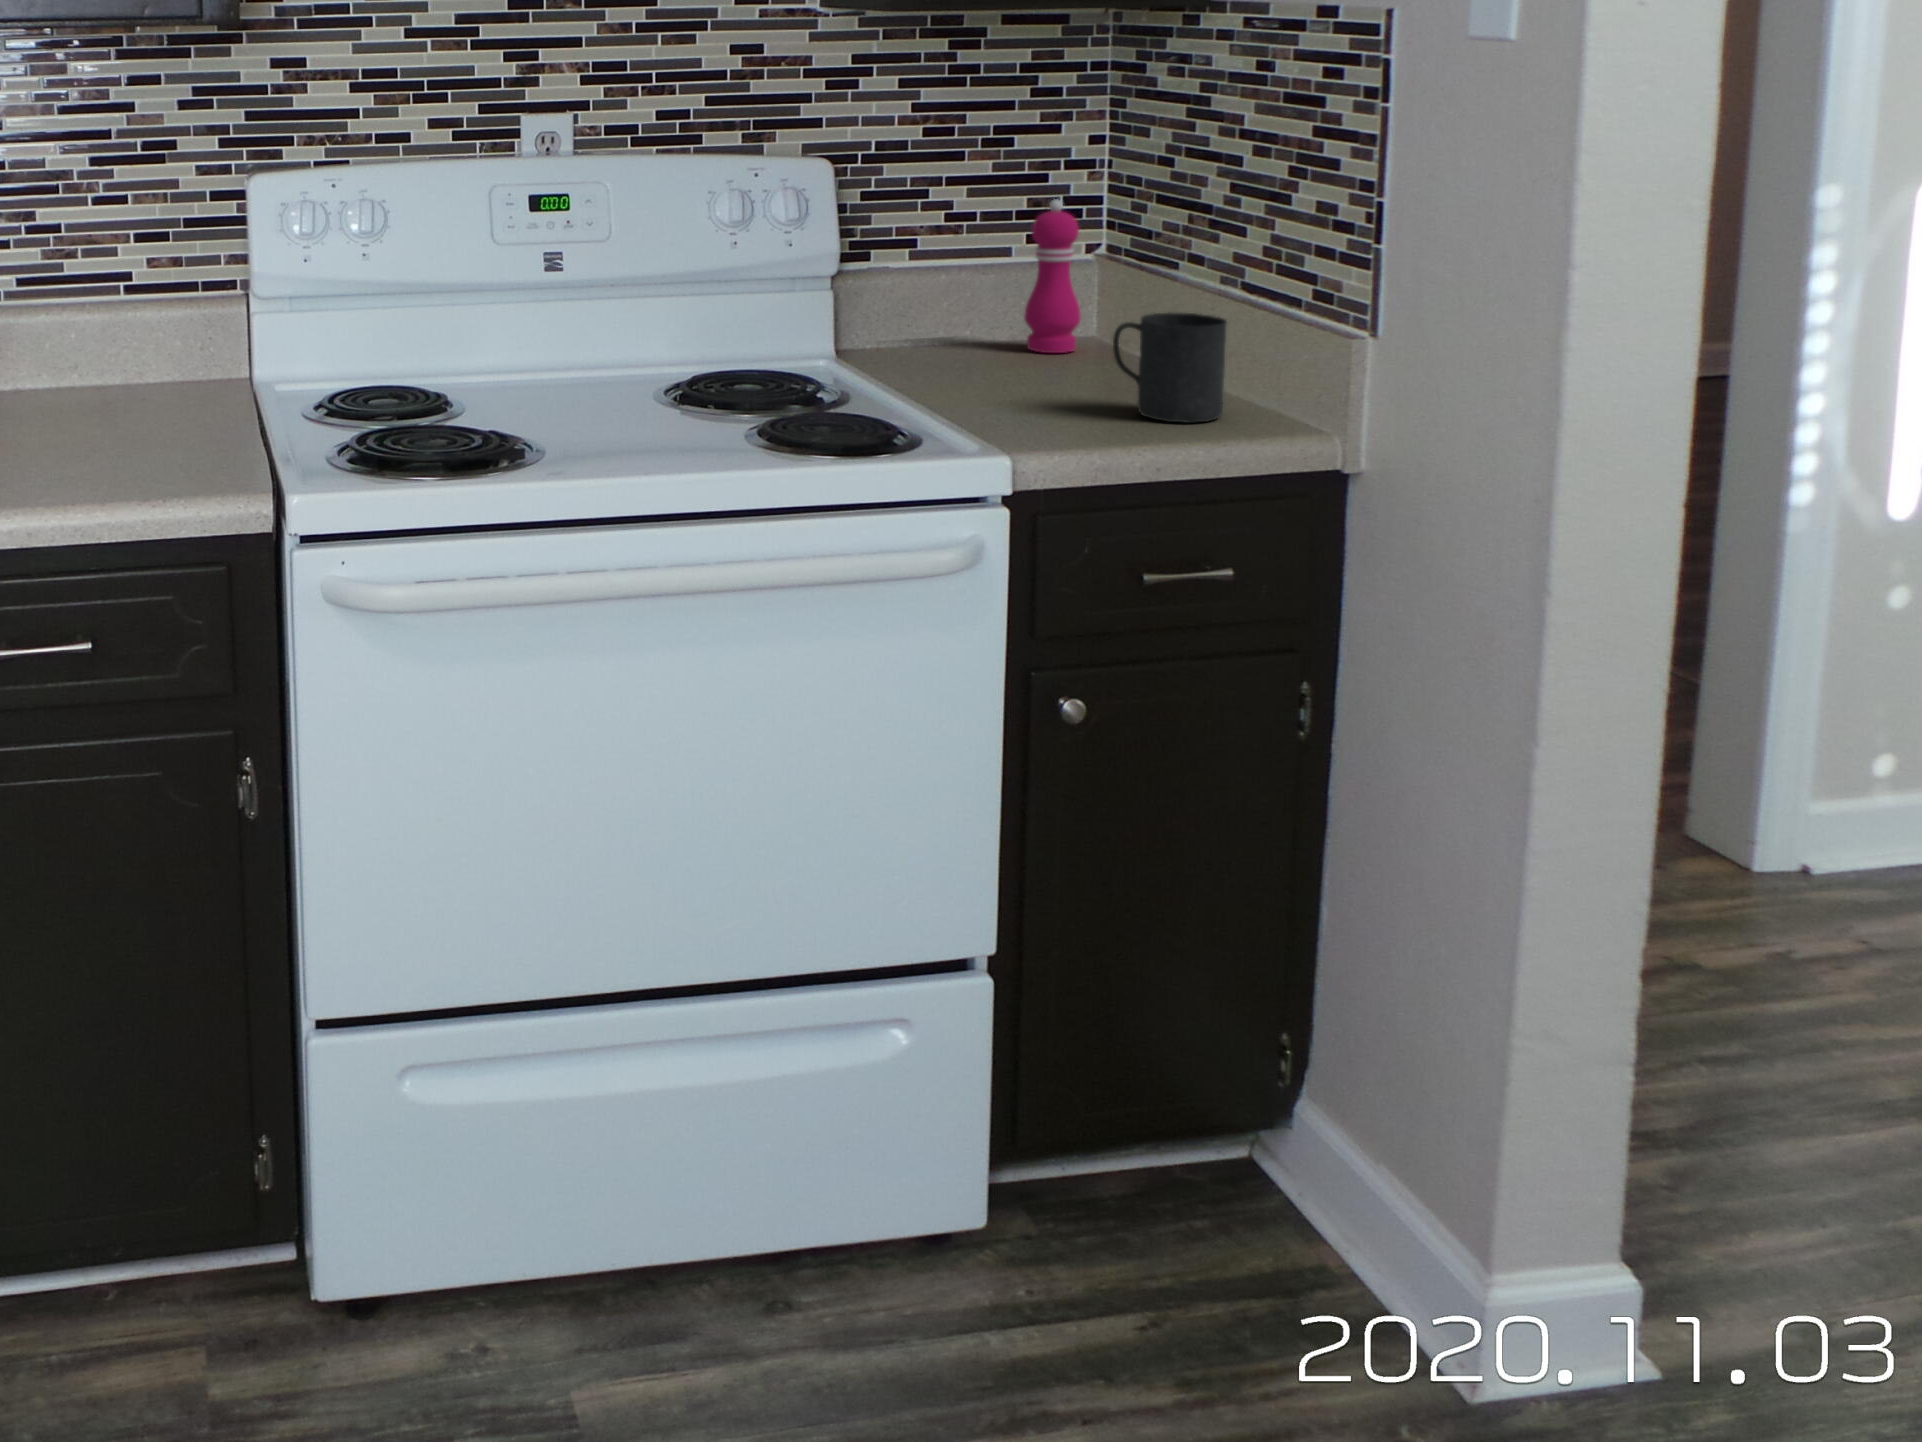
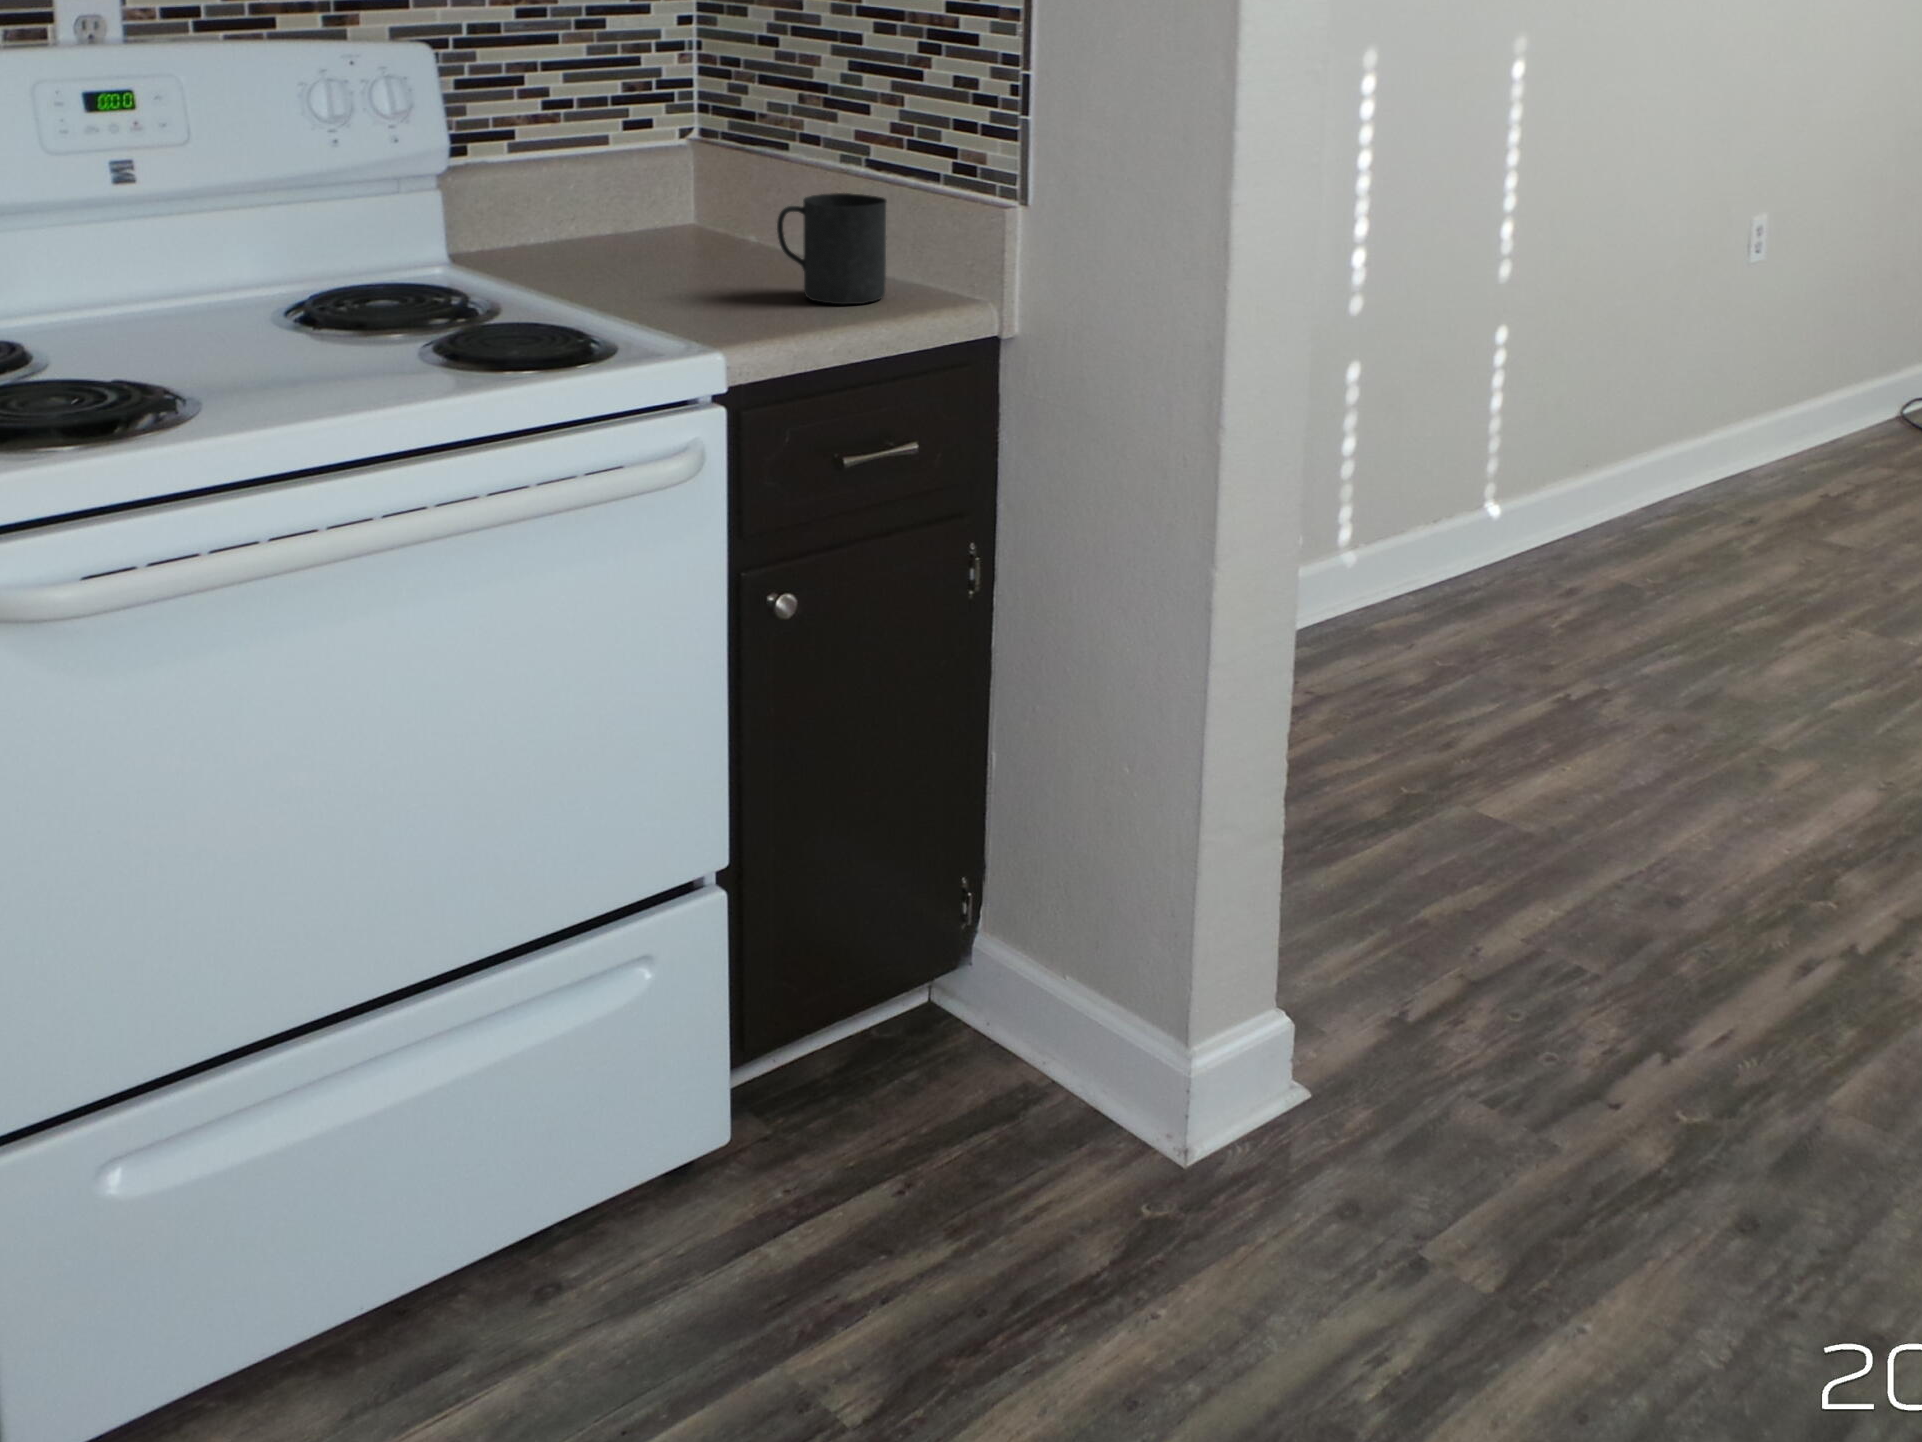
pepper mill: present [1024,199,1081,353] -> none [632,82,690,244]

